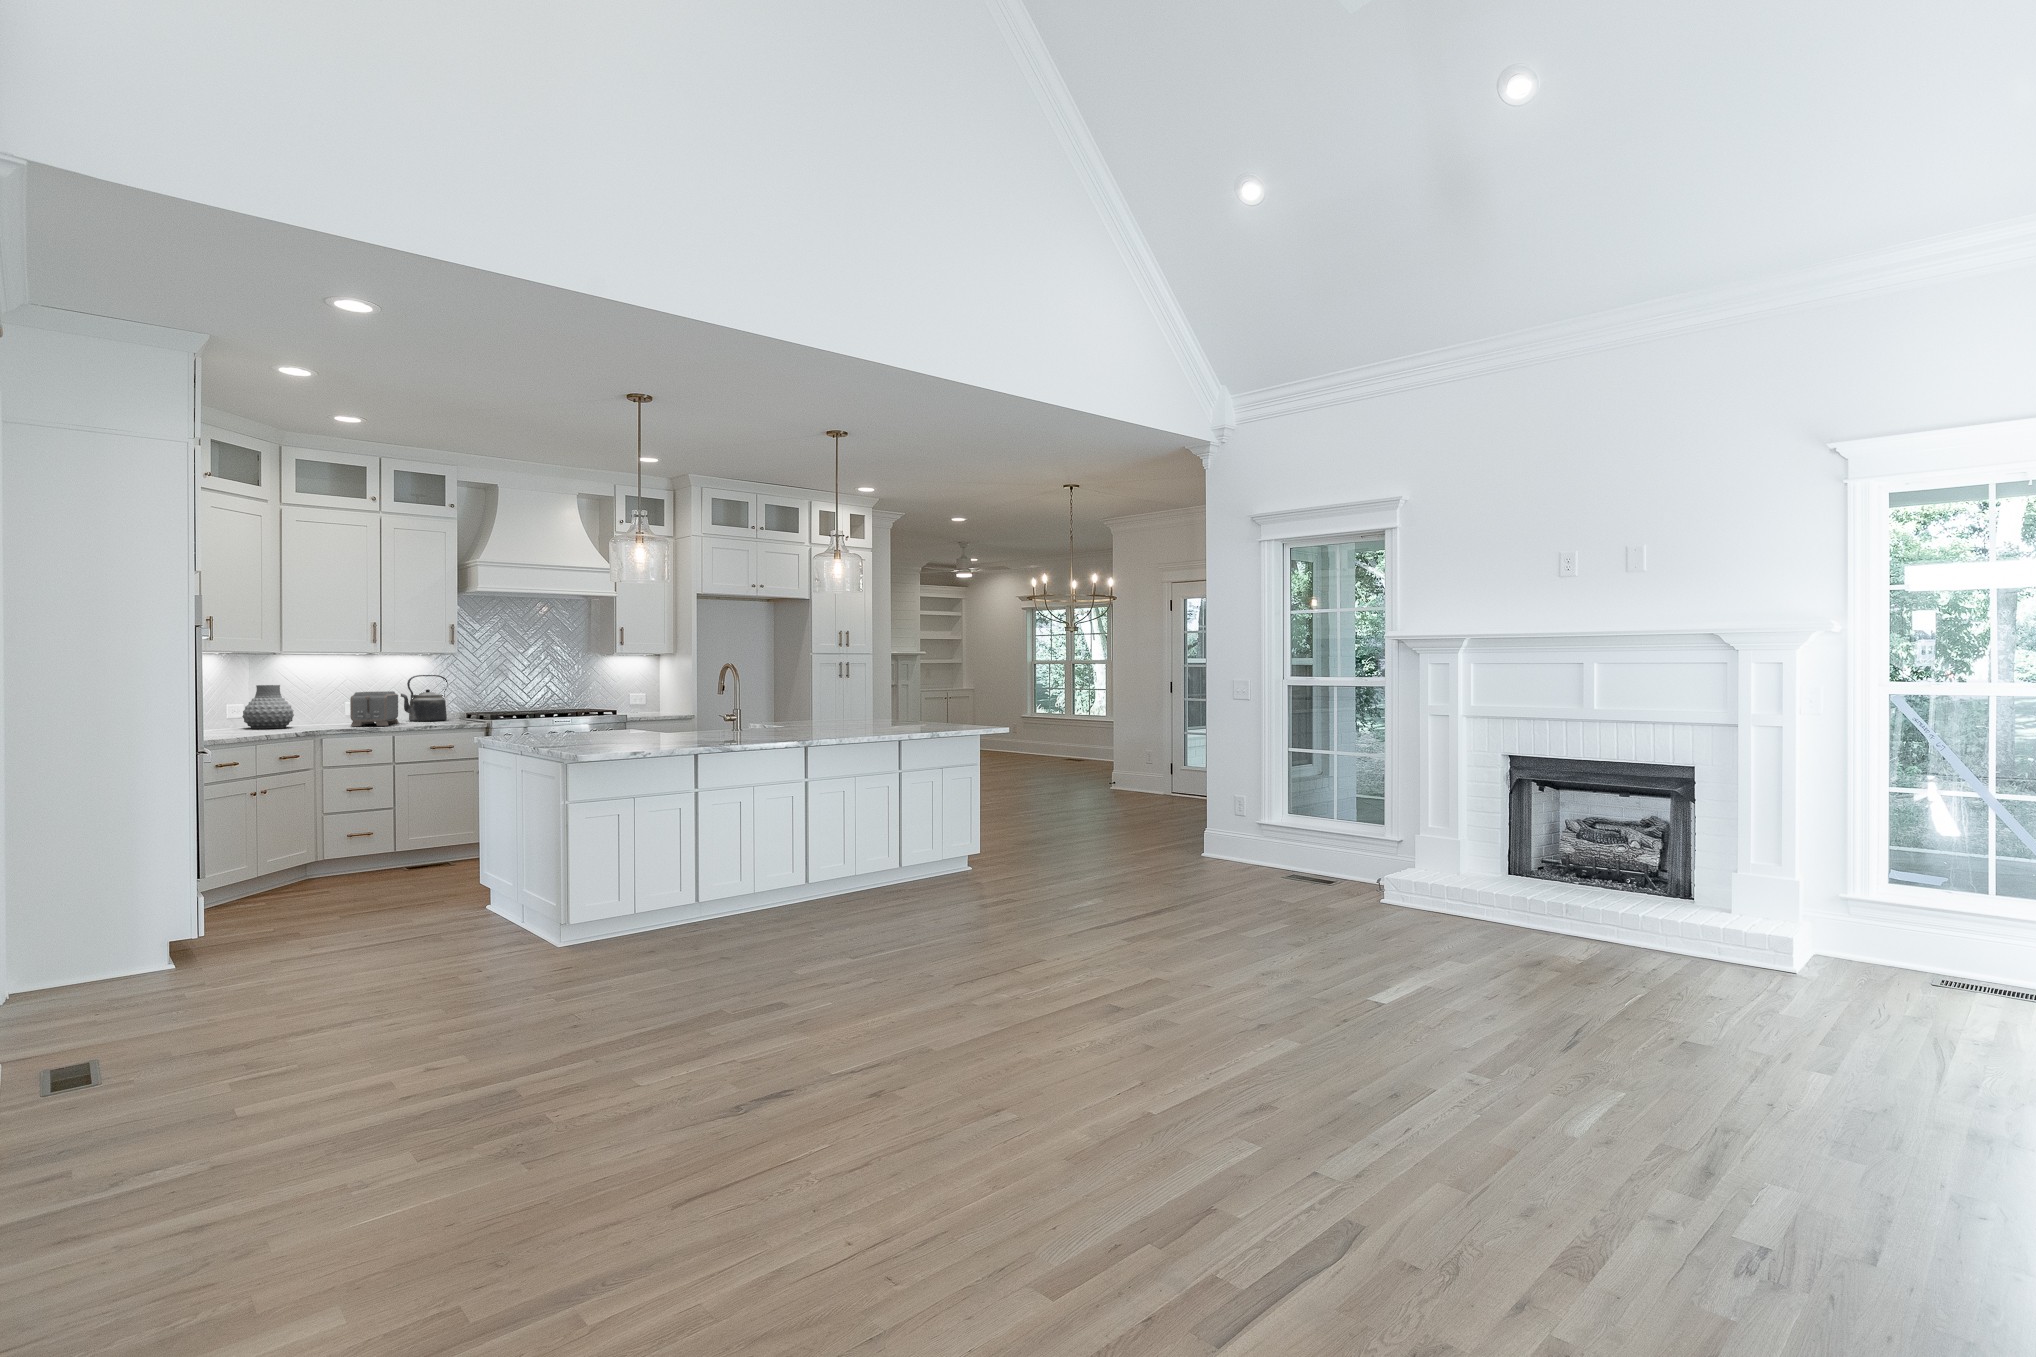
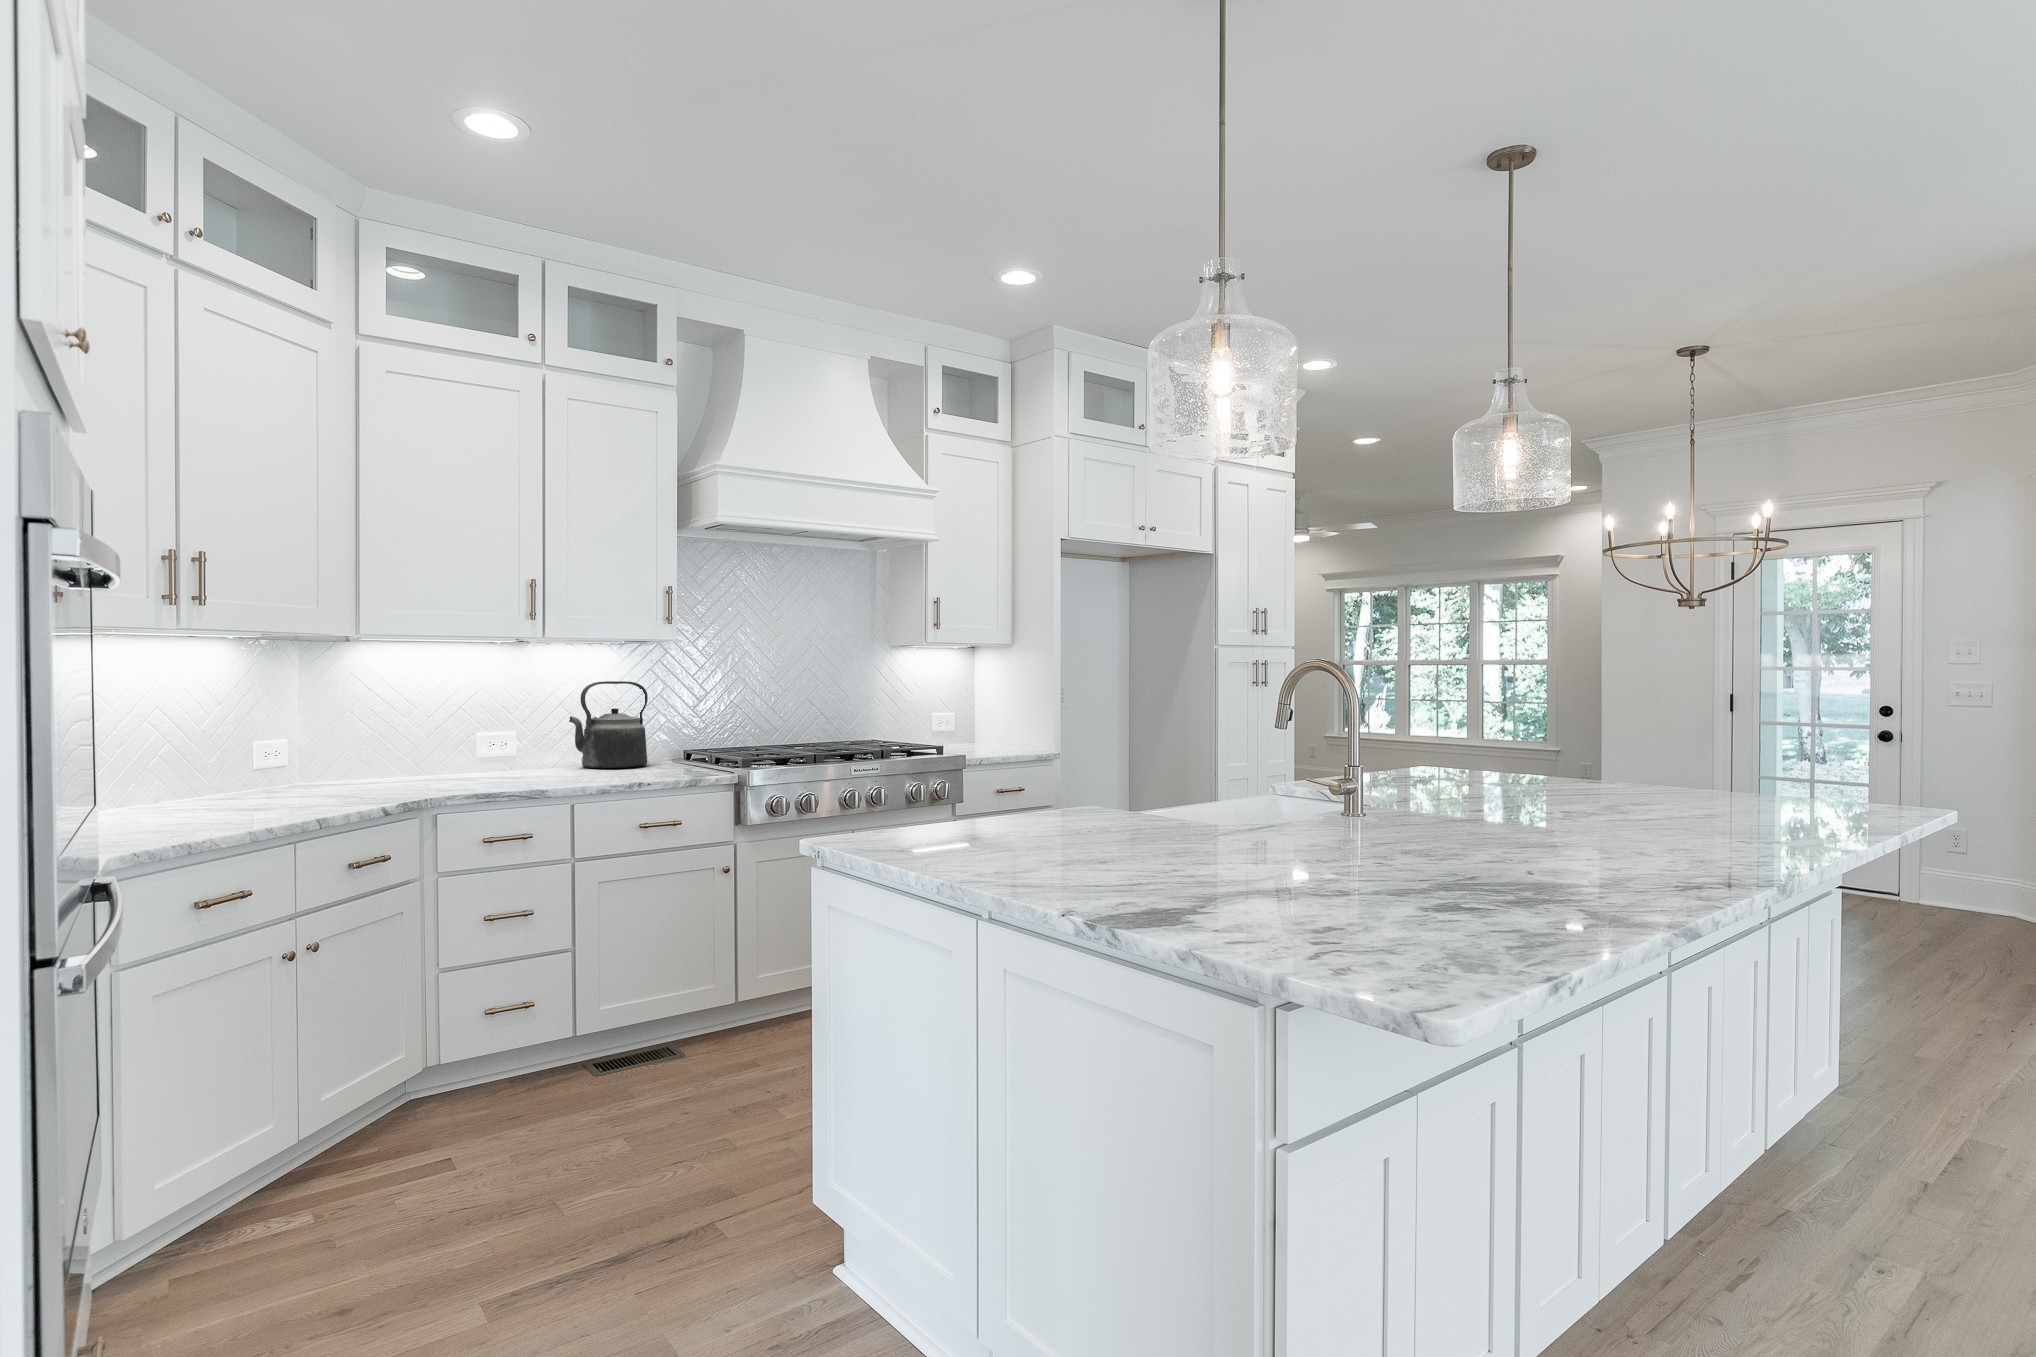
vase: present [242,685,294,729] -> none [282,702,382,792]
toaster: present [350,691,399,726] -> none [489,713,571,784]

